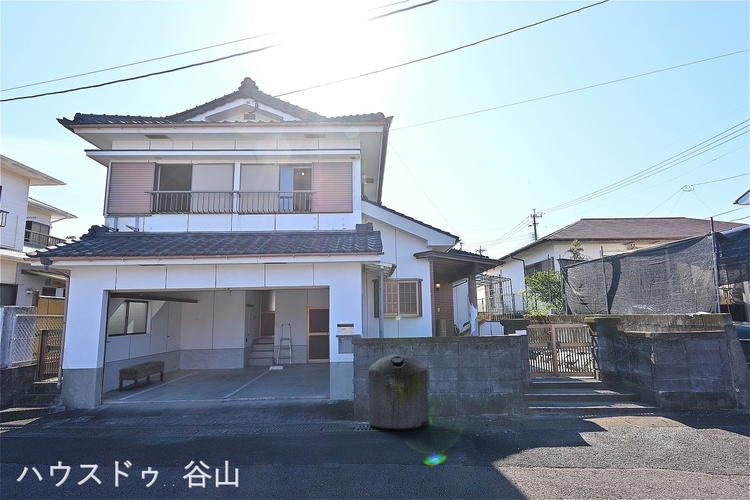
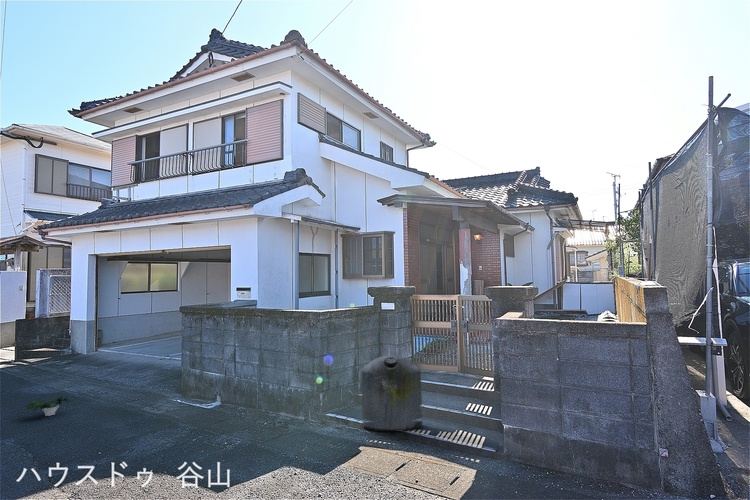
bench: present [119,361,165,391] -> none [113,360,159,391]
potted plant: none [30,395,77,415] -> present [26,396,71,416]

